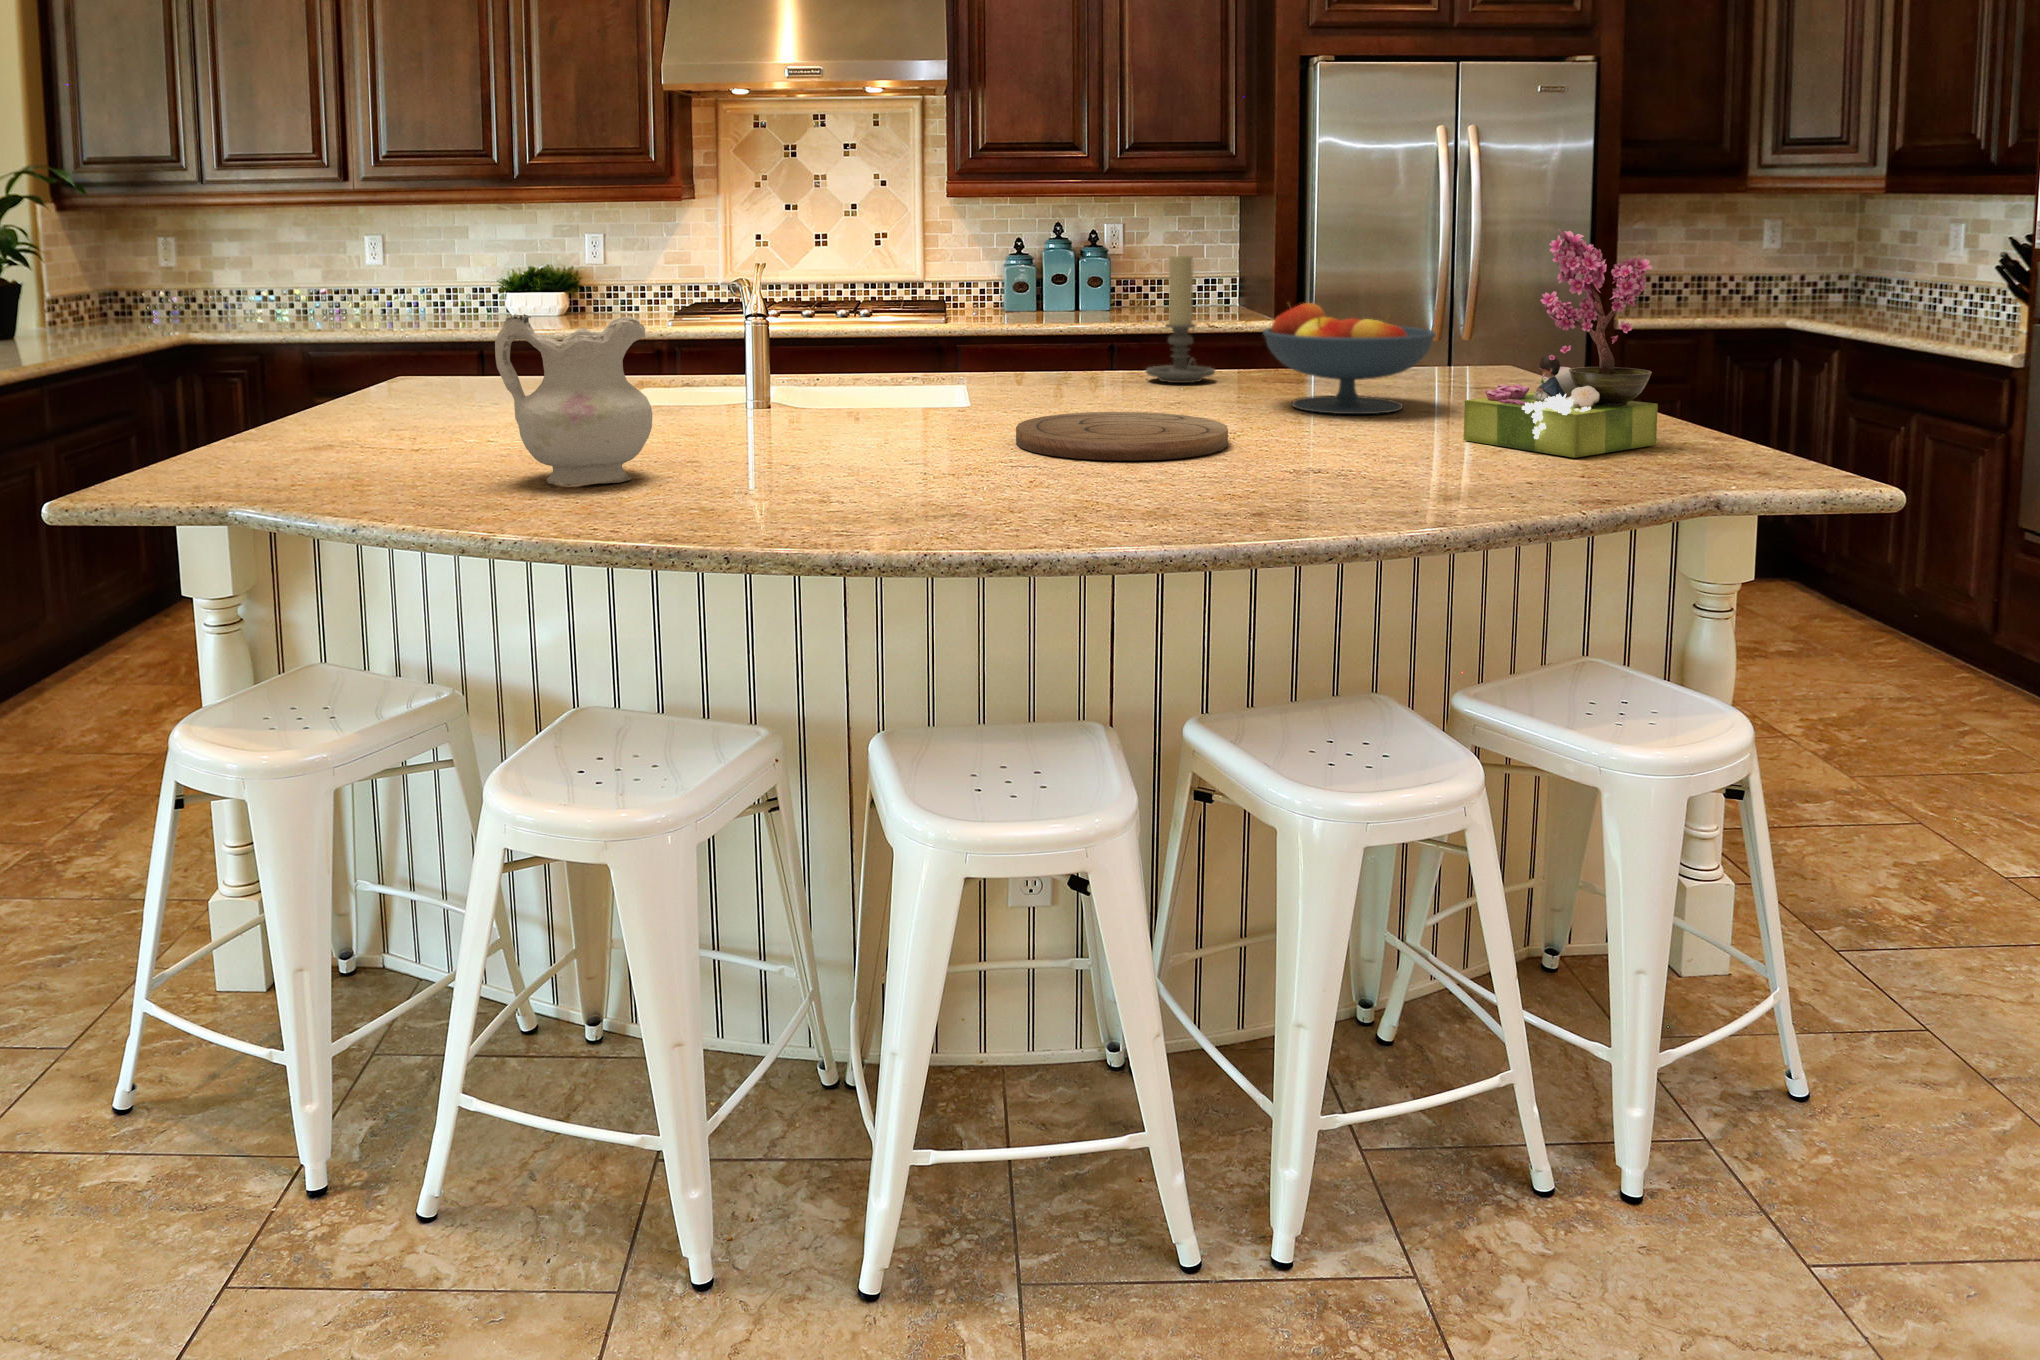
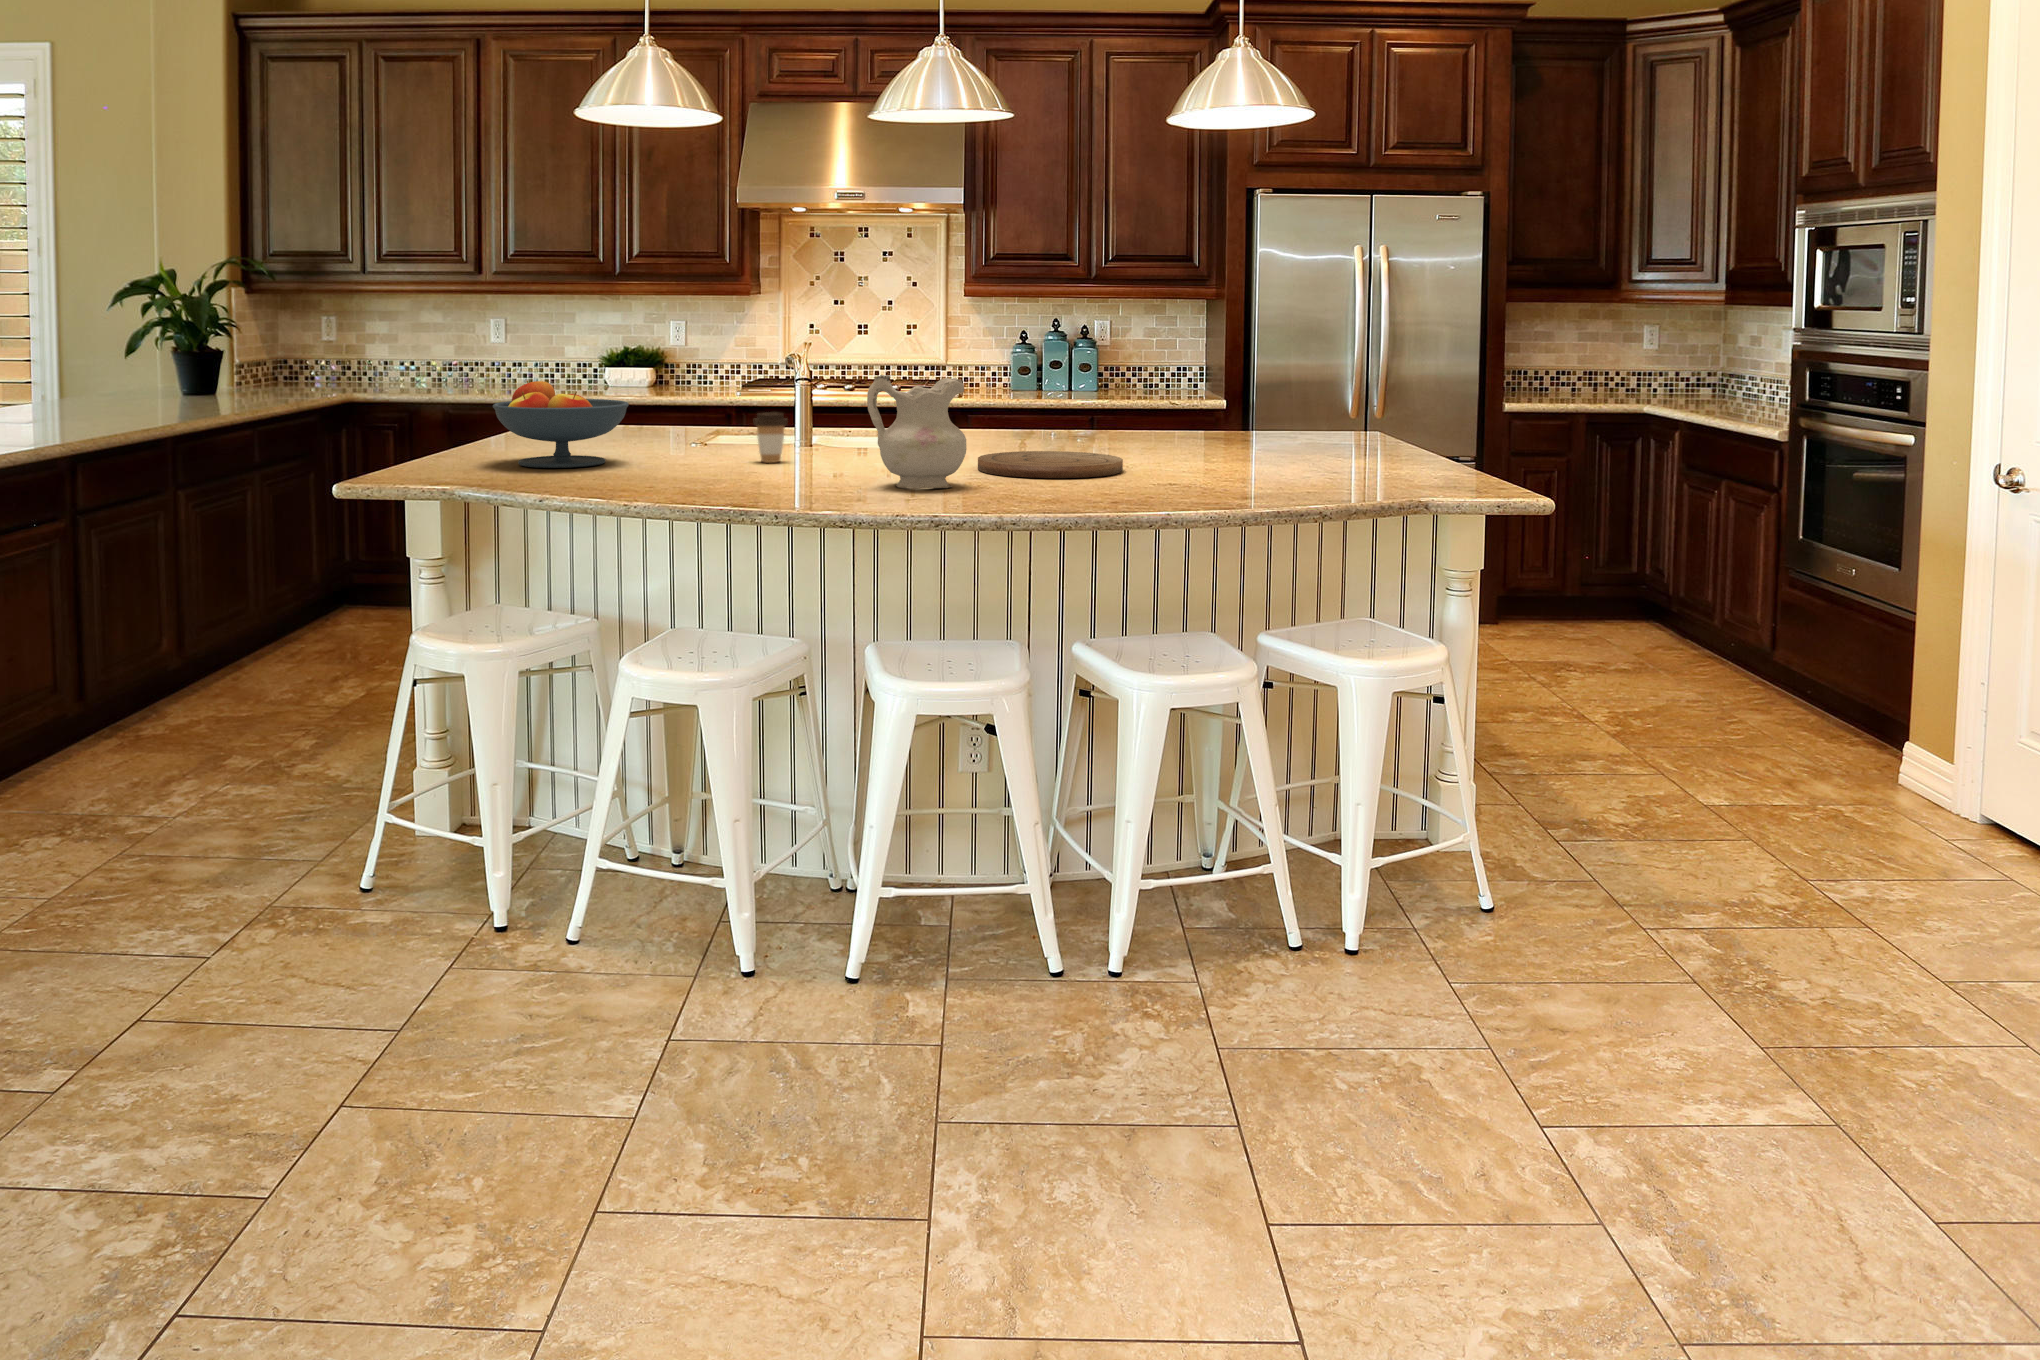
flower arrangement: present [1464,229,1658,458] -> none [1286,327,1414,482]
candle holder: present [1146,255,1215,383] -> none [1094,342,1145,439]
fruit bowl: present [1263,303,1436,414] -> present [493,380,629,468]
ceramic pitcher: present [495,314,652,486] -> present [867,375,967,489]
coffee cup: none [688,365,738,438] -> present [754,412,788,463]

